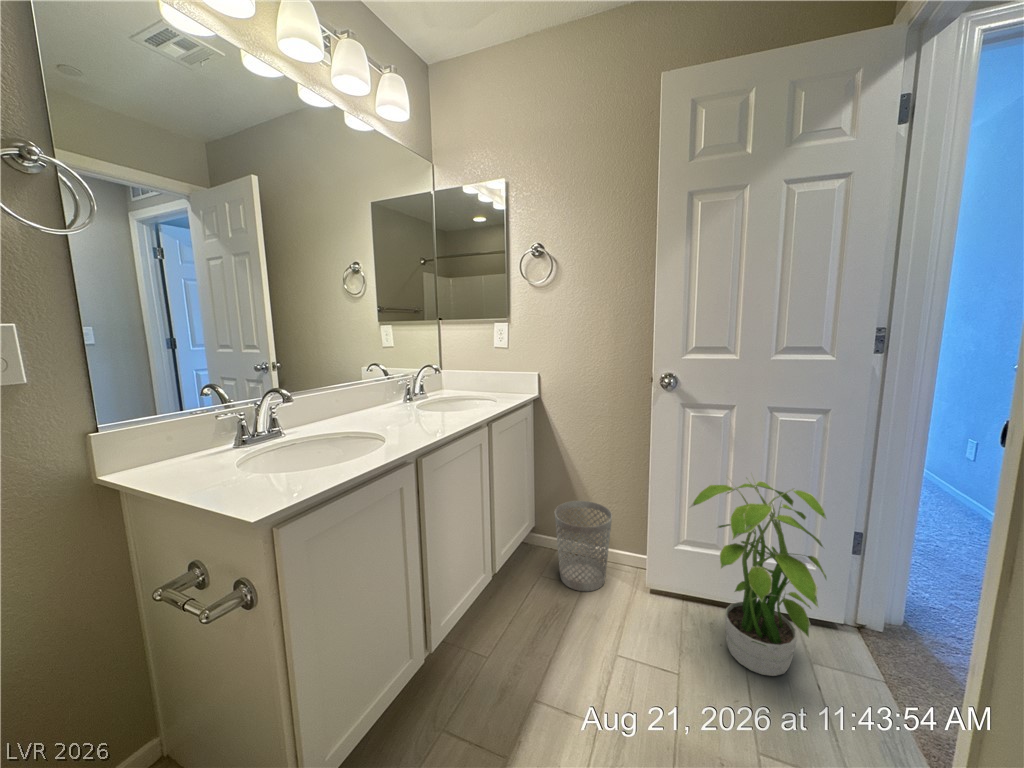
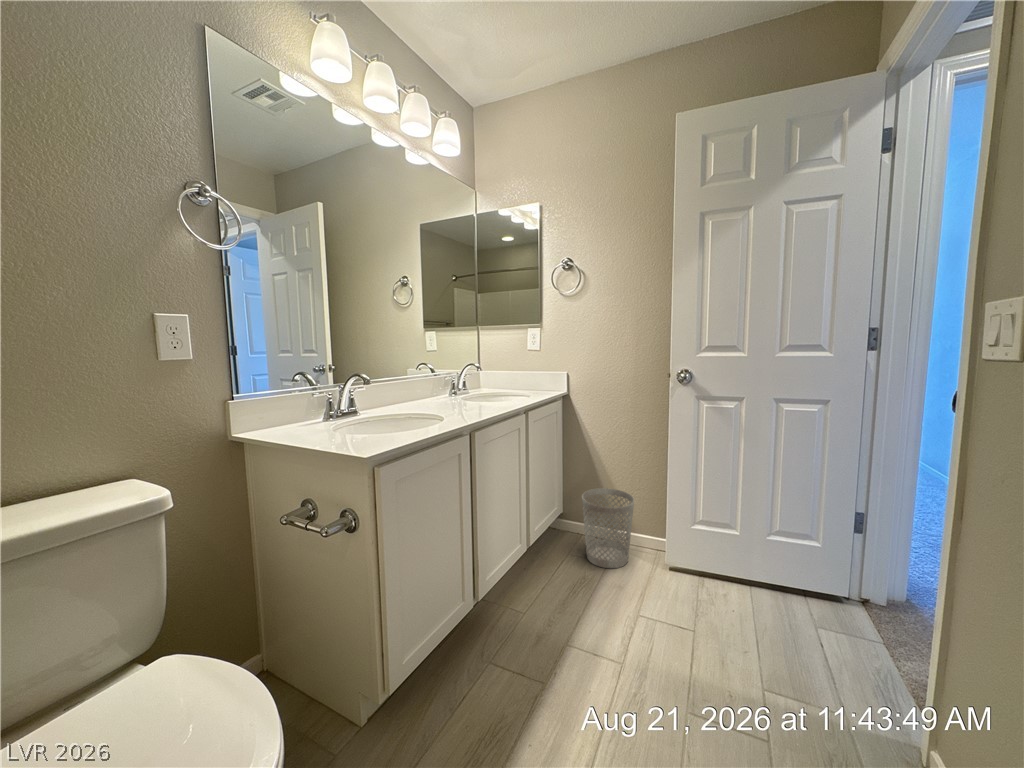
potted plant: present [690,480,826,676] -> none [703,455,826,636]

